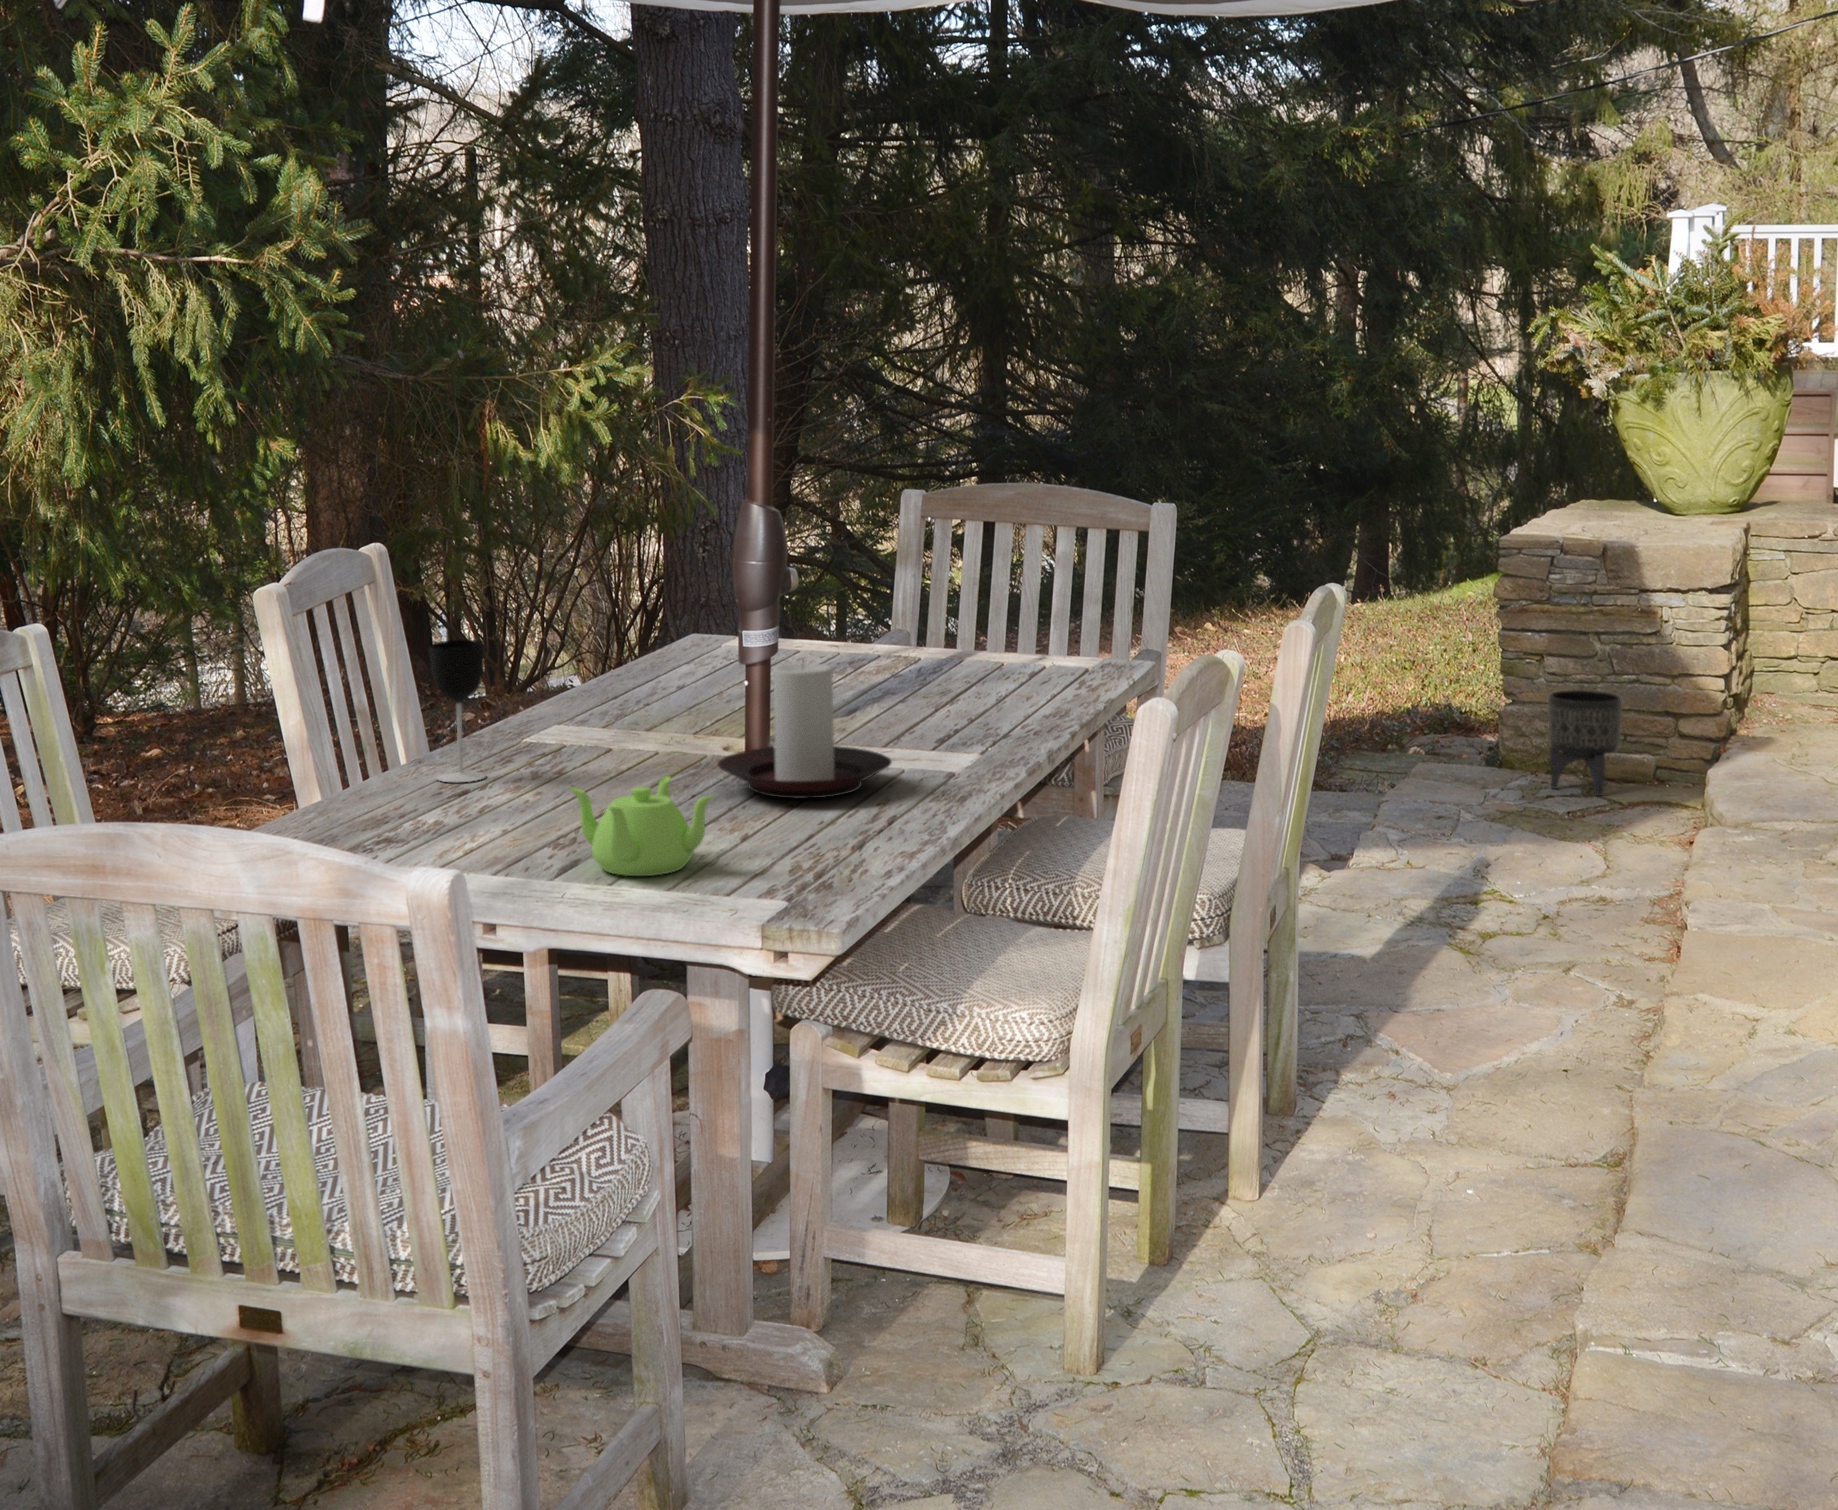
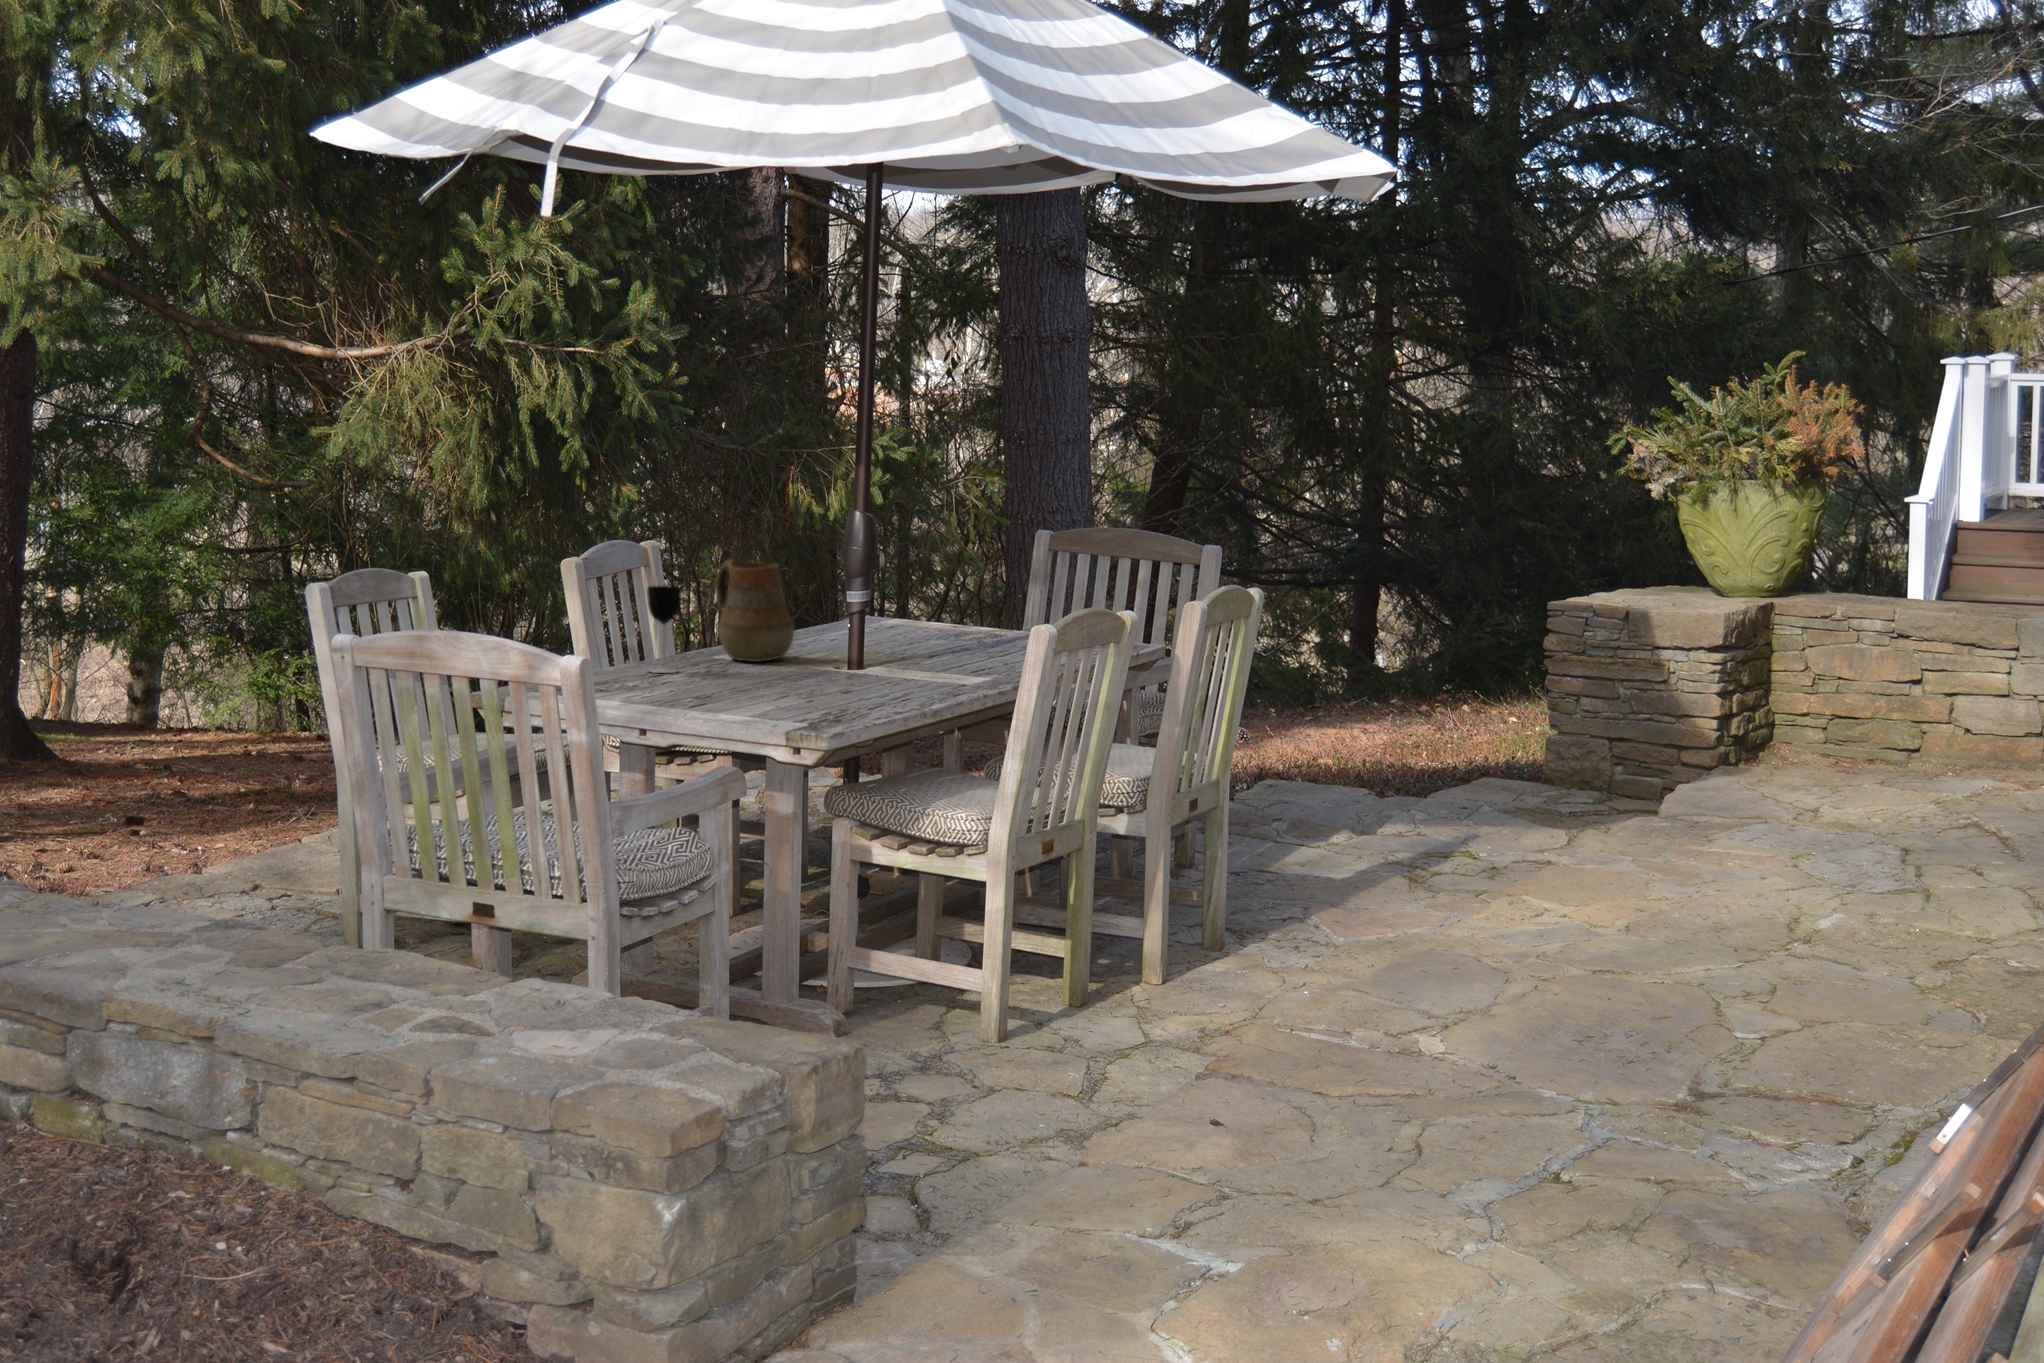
pitcher: none [515,583,644,744] -> present [715,559,794,662]
candle holder: present [717,663,891,799] -> none [814,603,923,688]
planter: present [1548,690,1623,796] -> none [1574,720,1632,801]
teapot: present [570,776,714,876] -> none [699,659,781,711]

